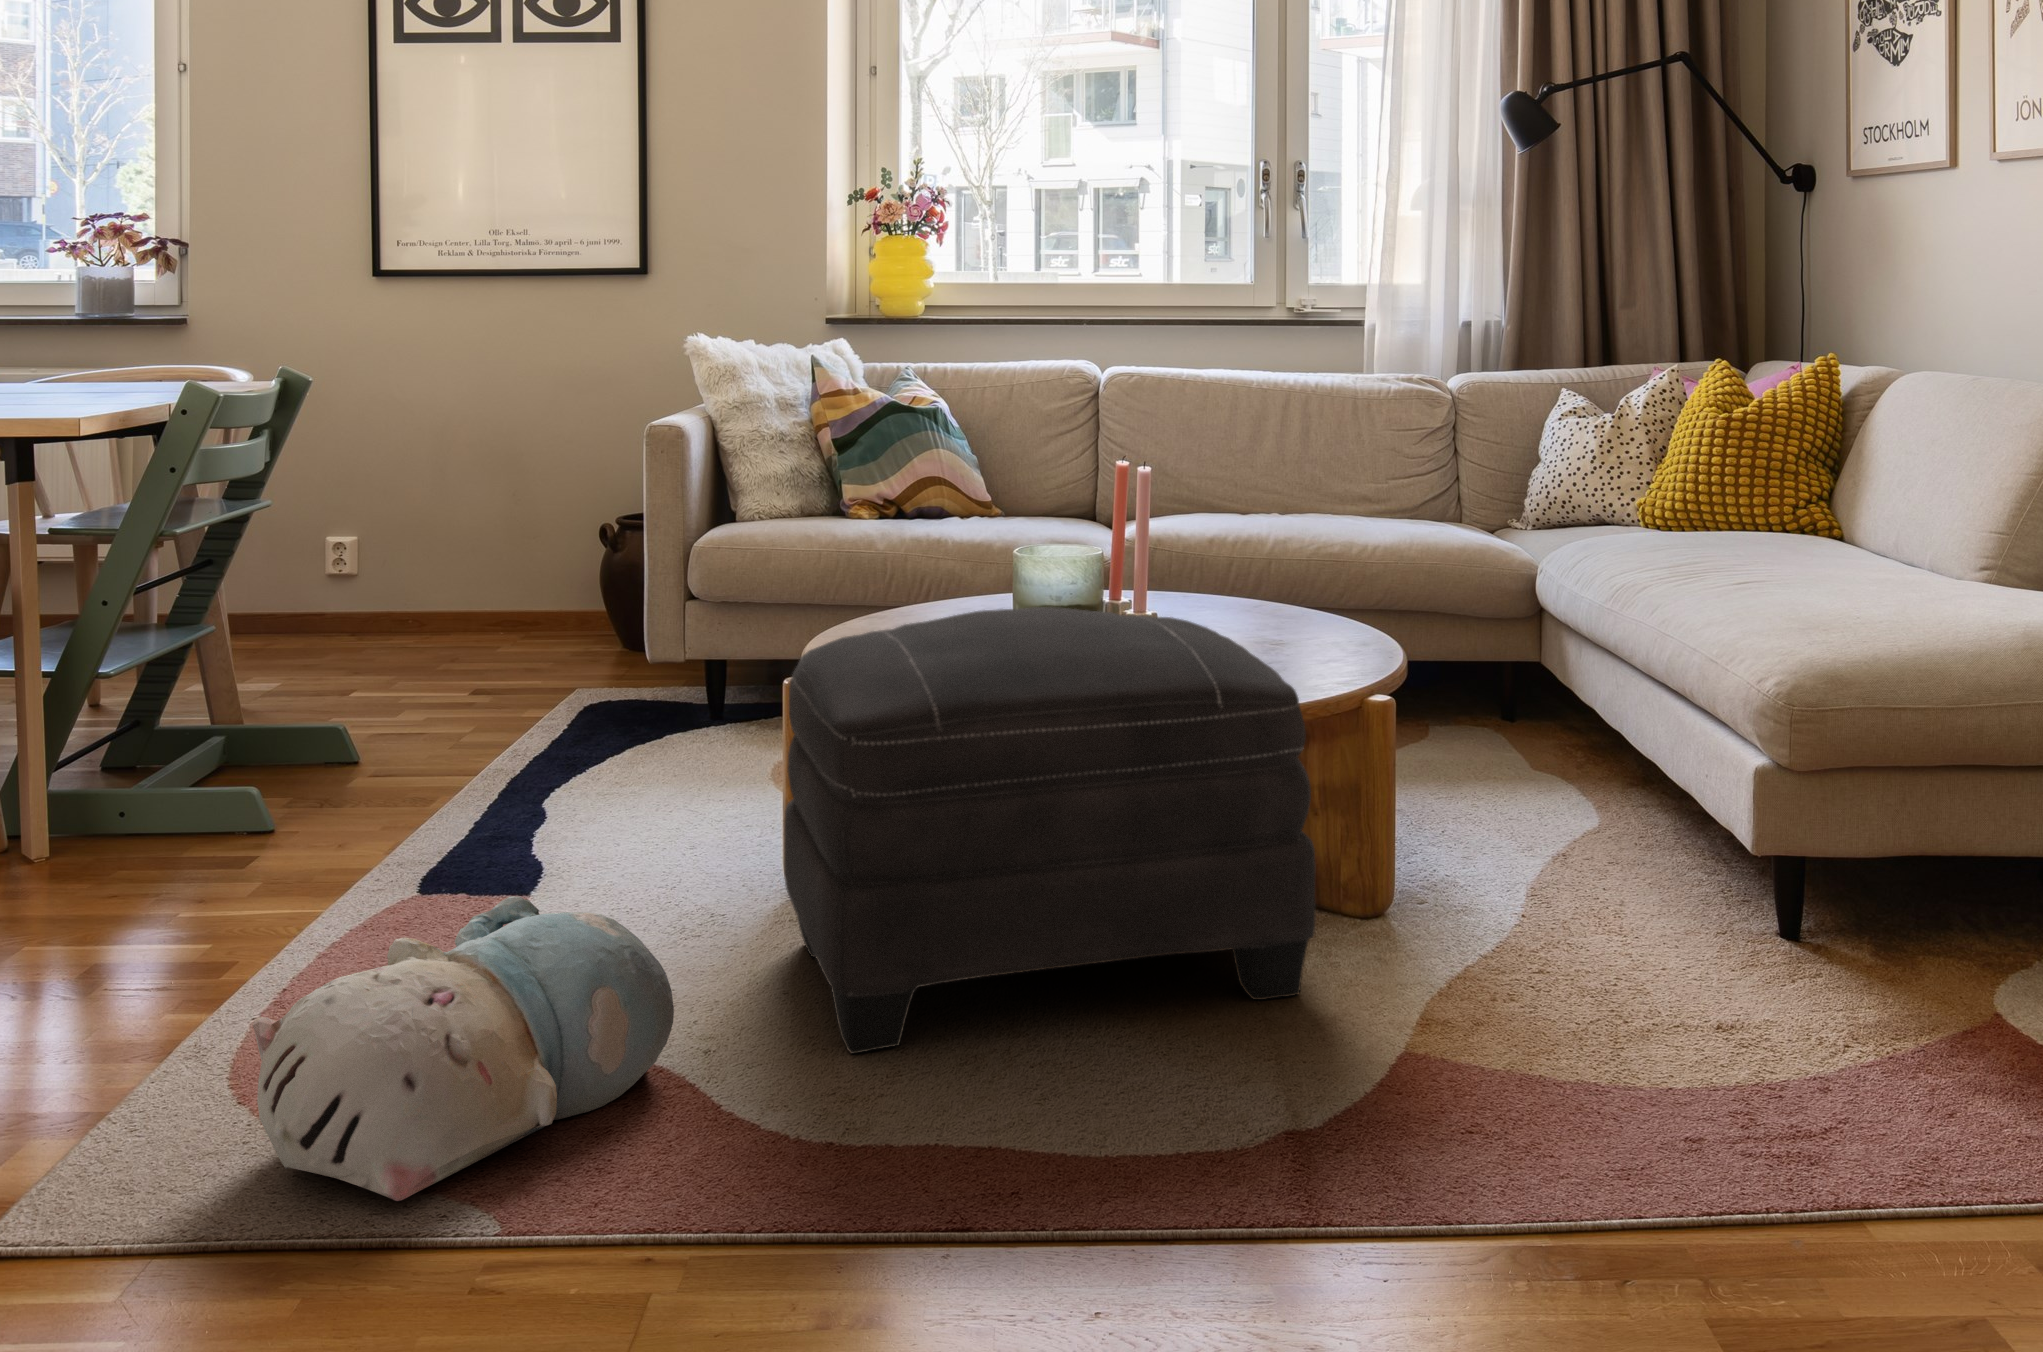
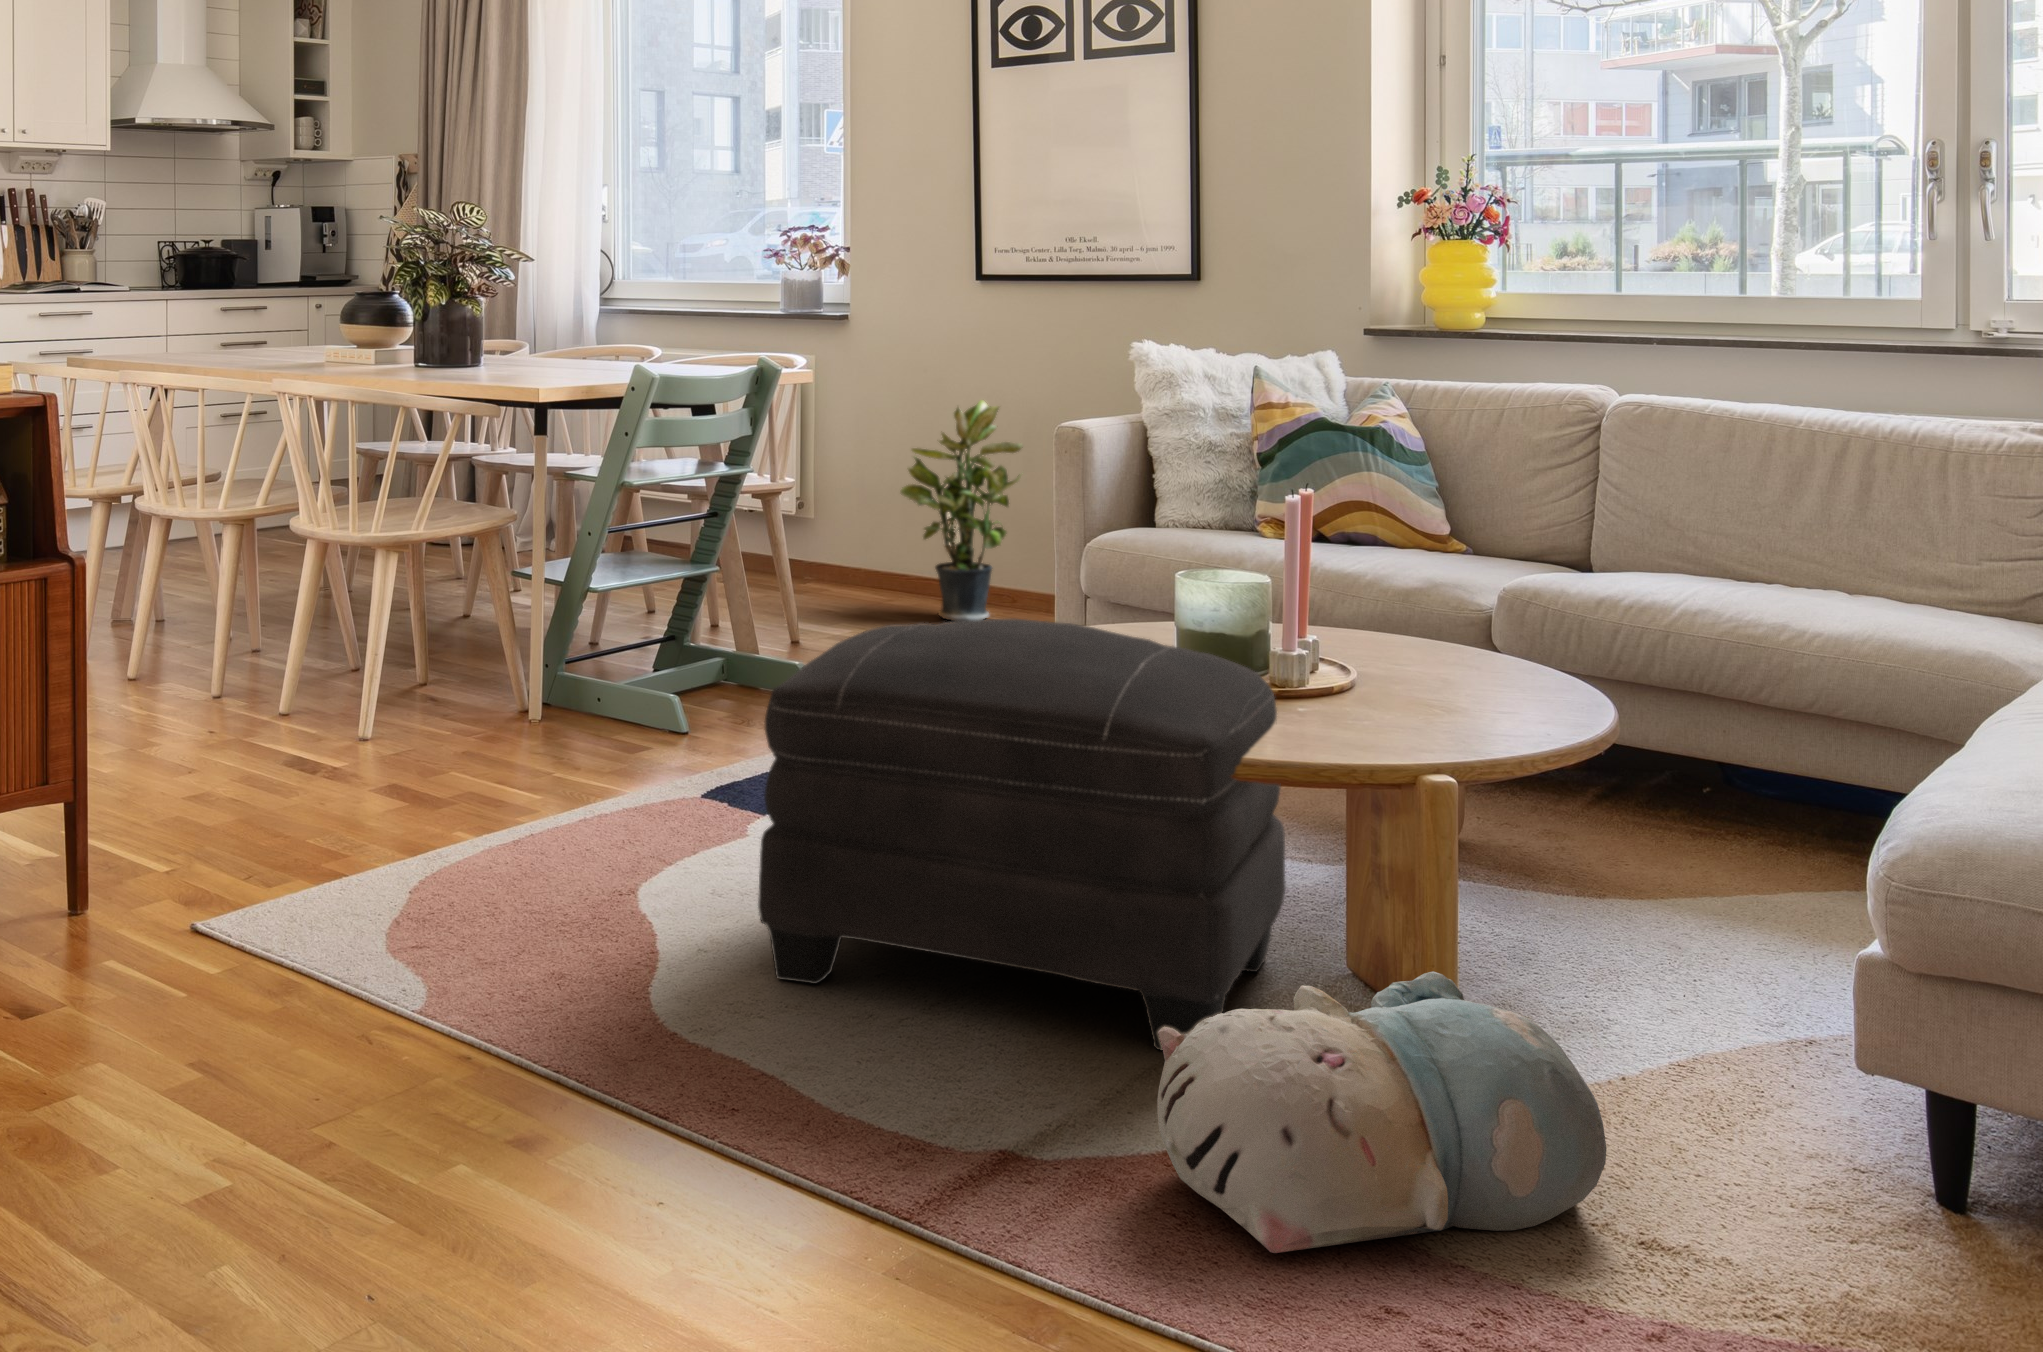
potted plant: none [311,408,457,659] -> present [901,400,1023,621]
plush toy: present [253,896,674,1201] -> present [1157,971,1607,1253]

